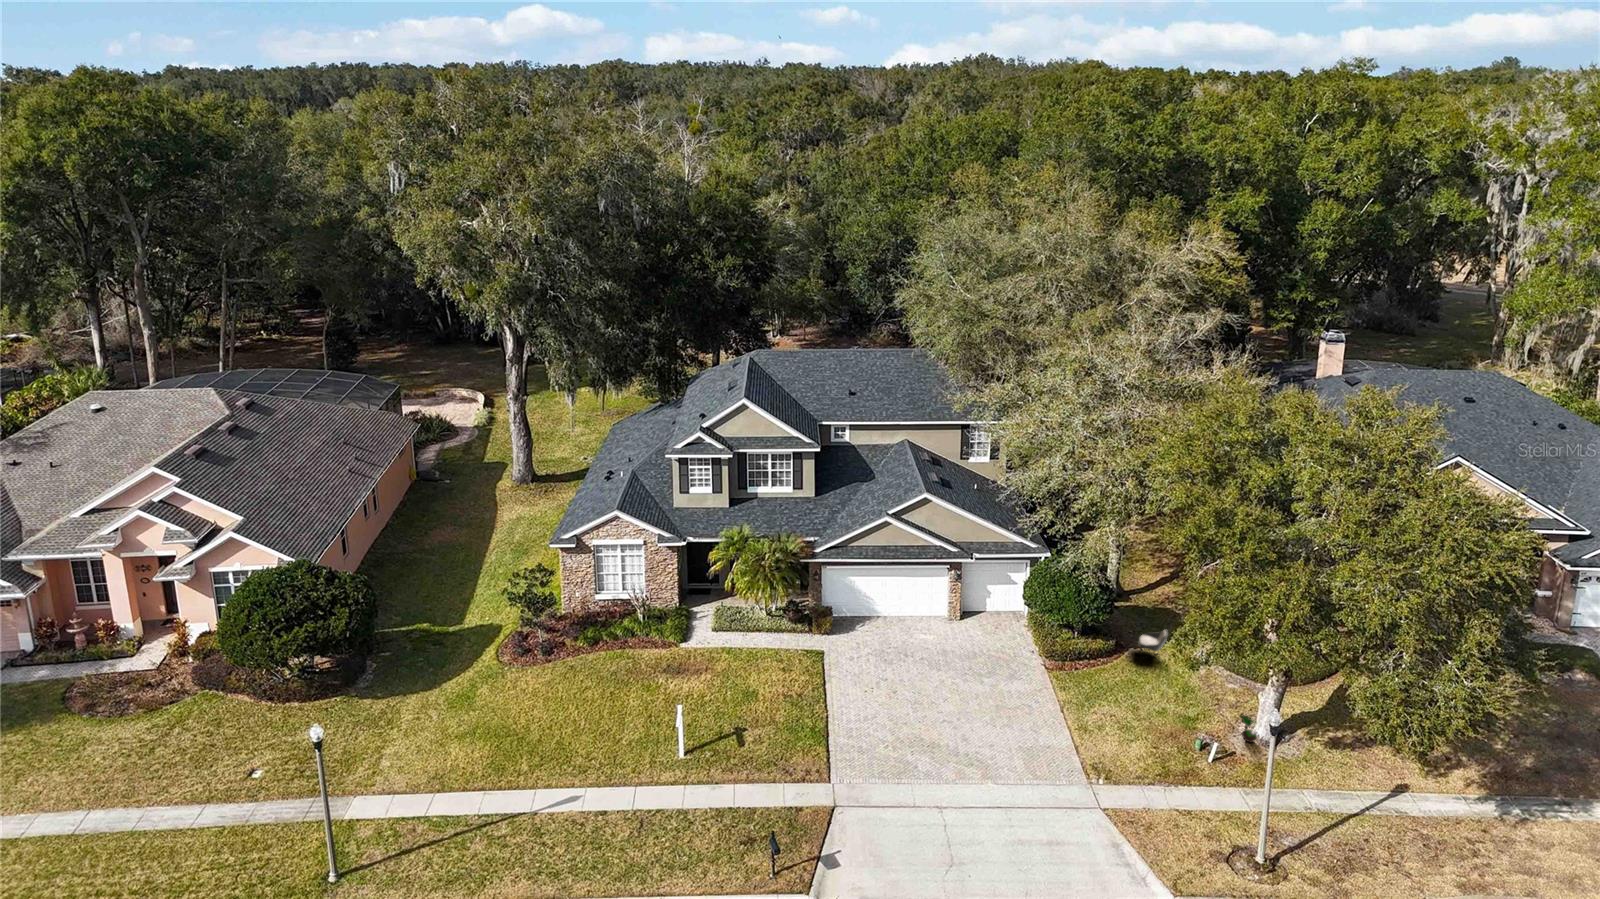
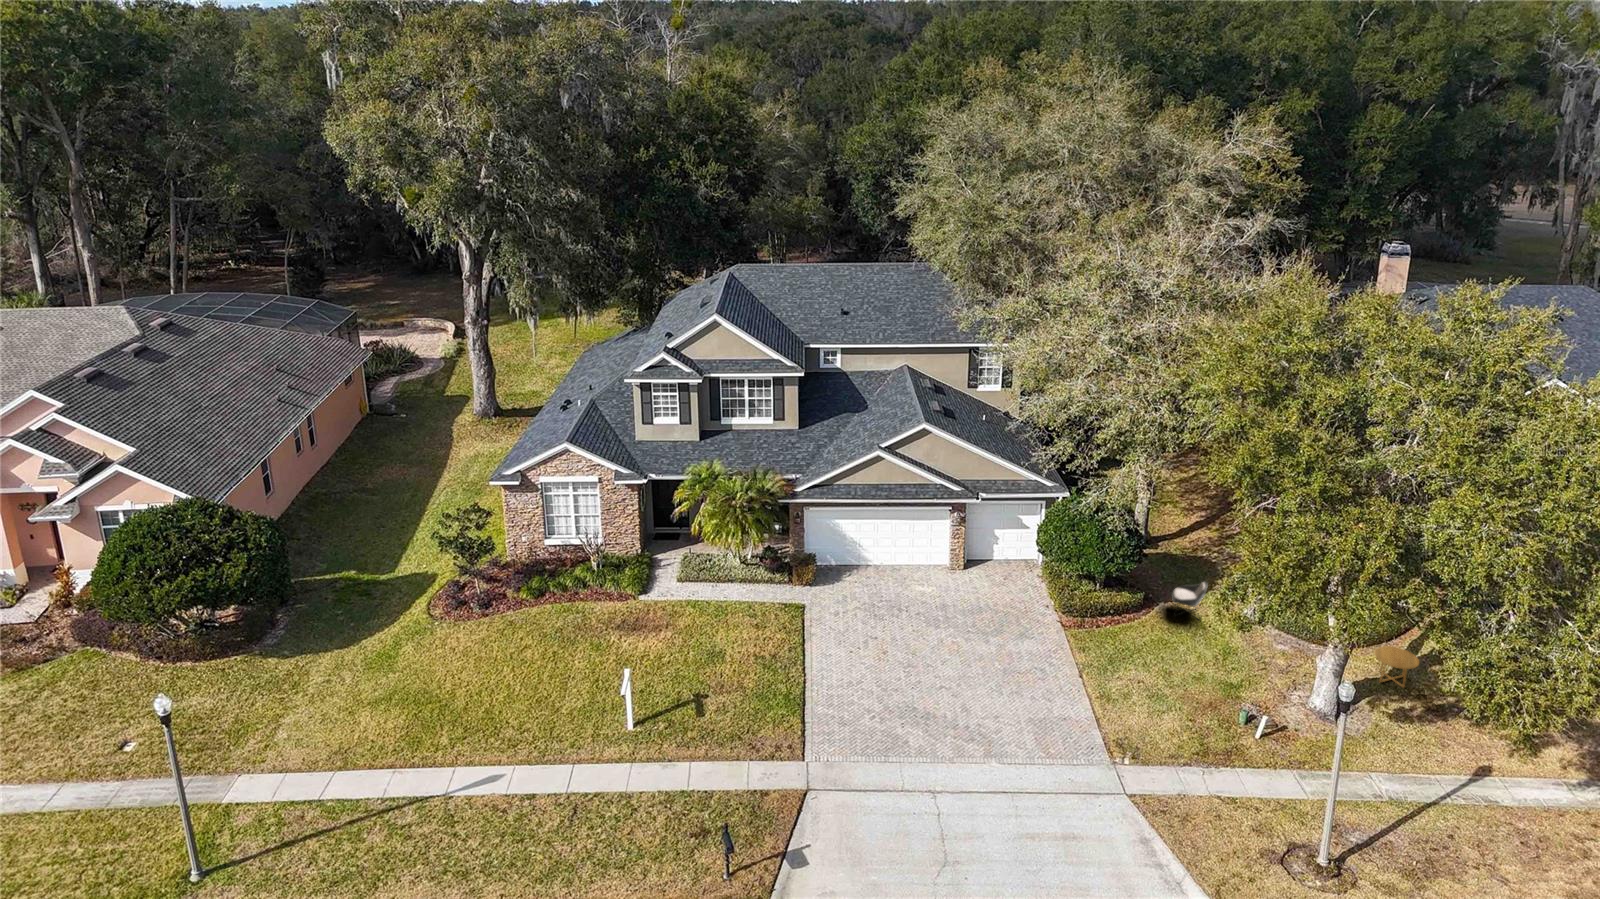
round table: none [1308,684,1345,719] -> present [1375,646,1419,687]
potted tree: present [1240,714,1257,742] -> none [1293,679,1314,715]

